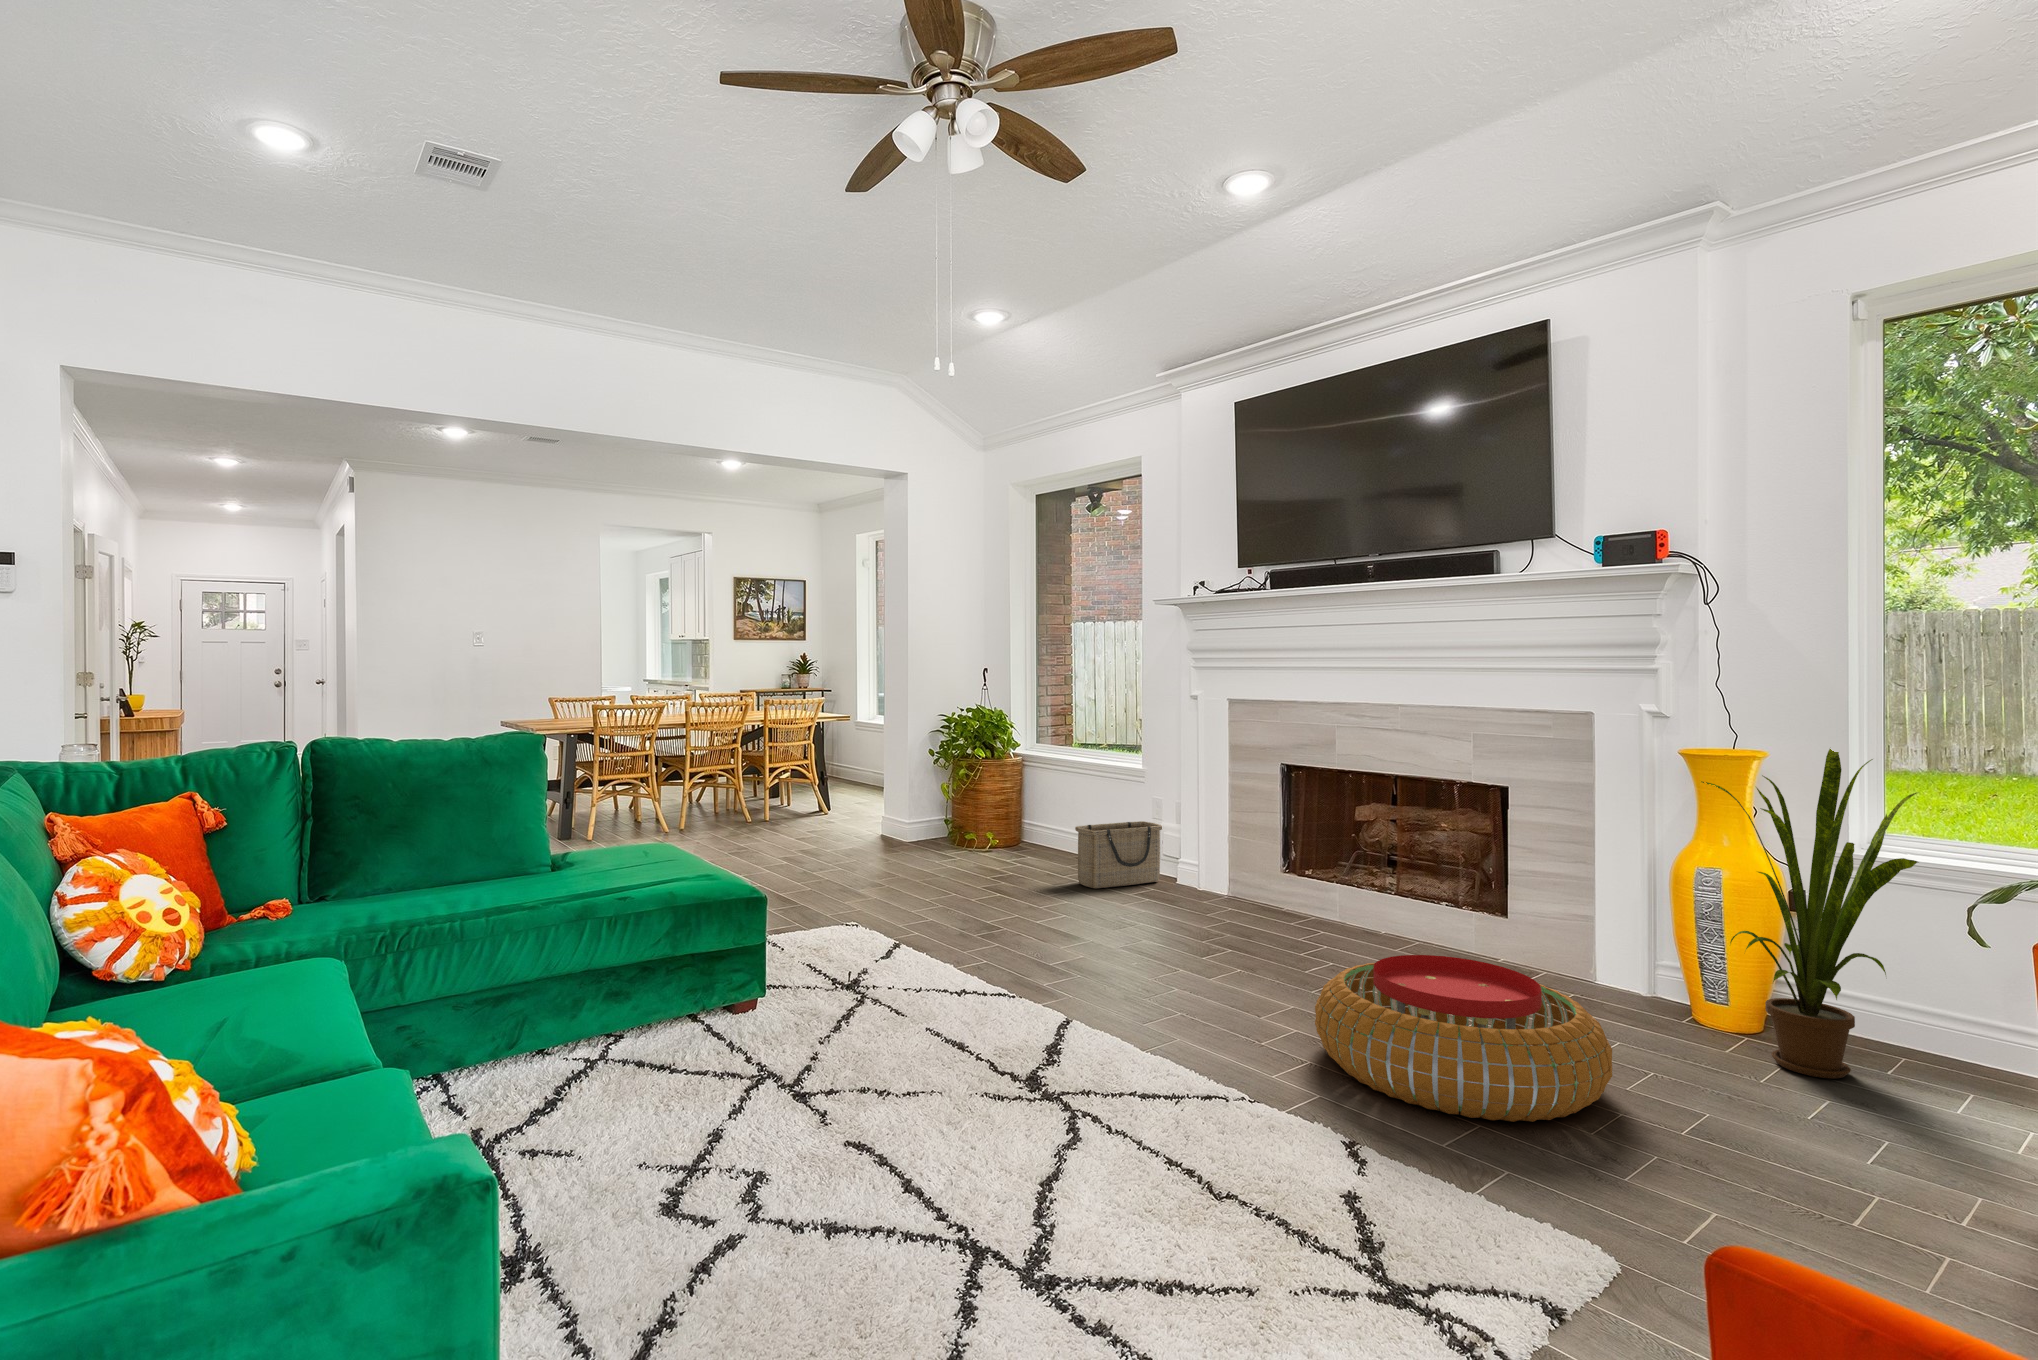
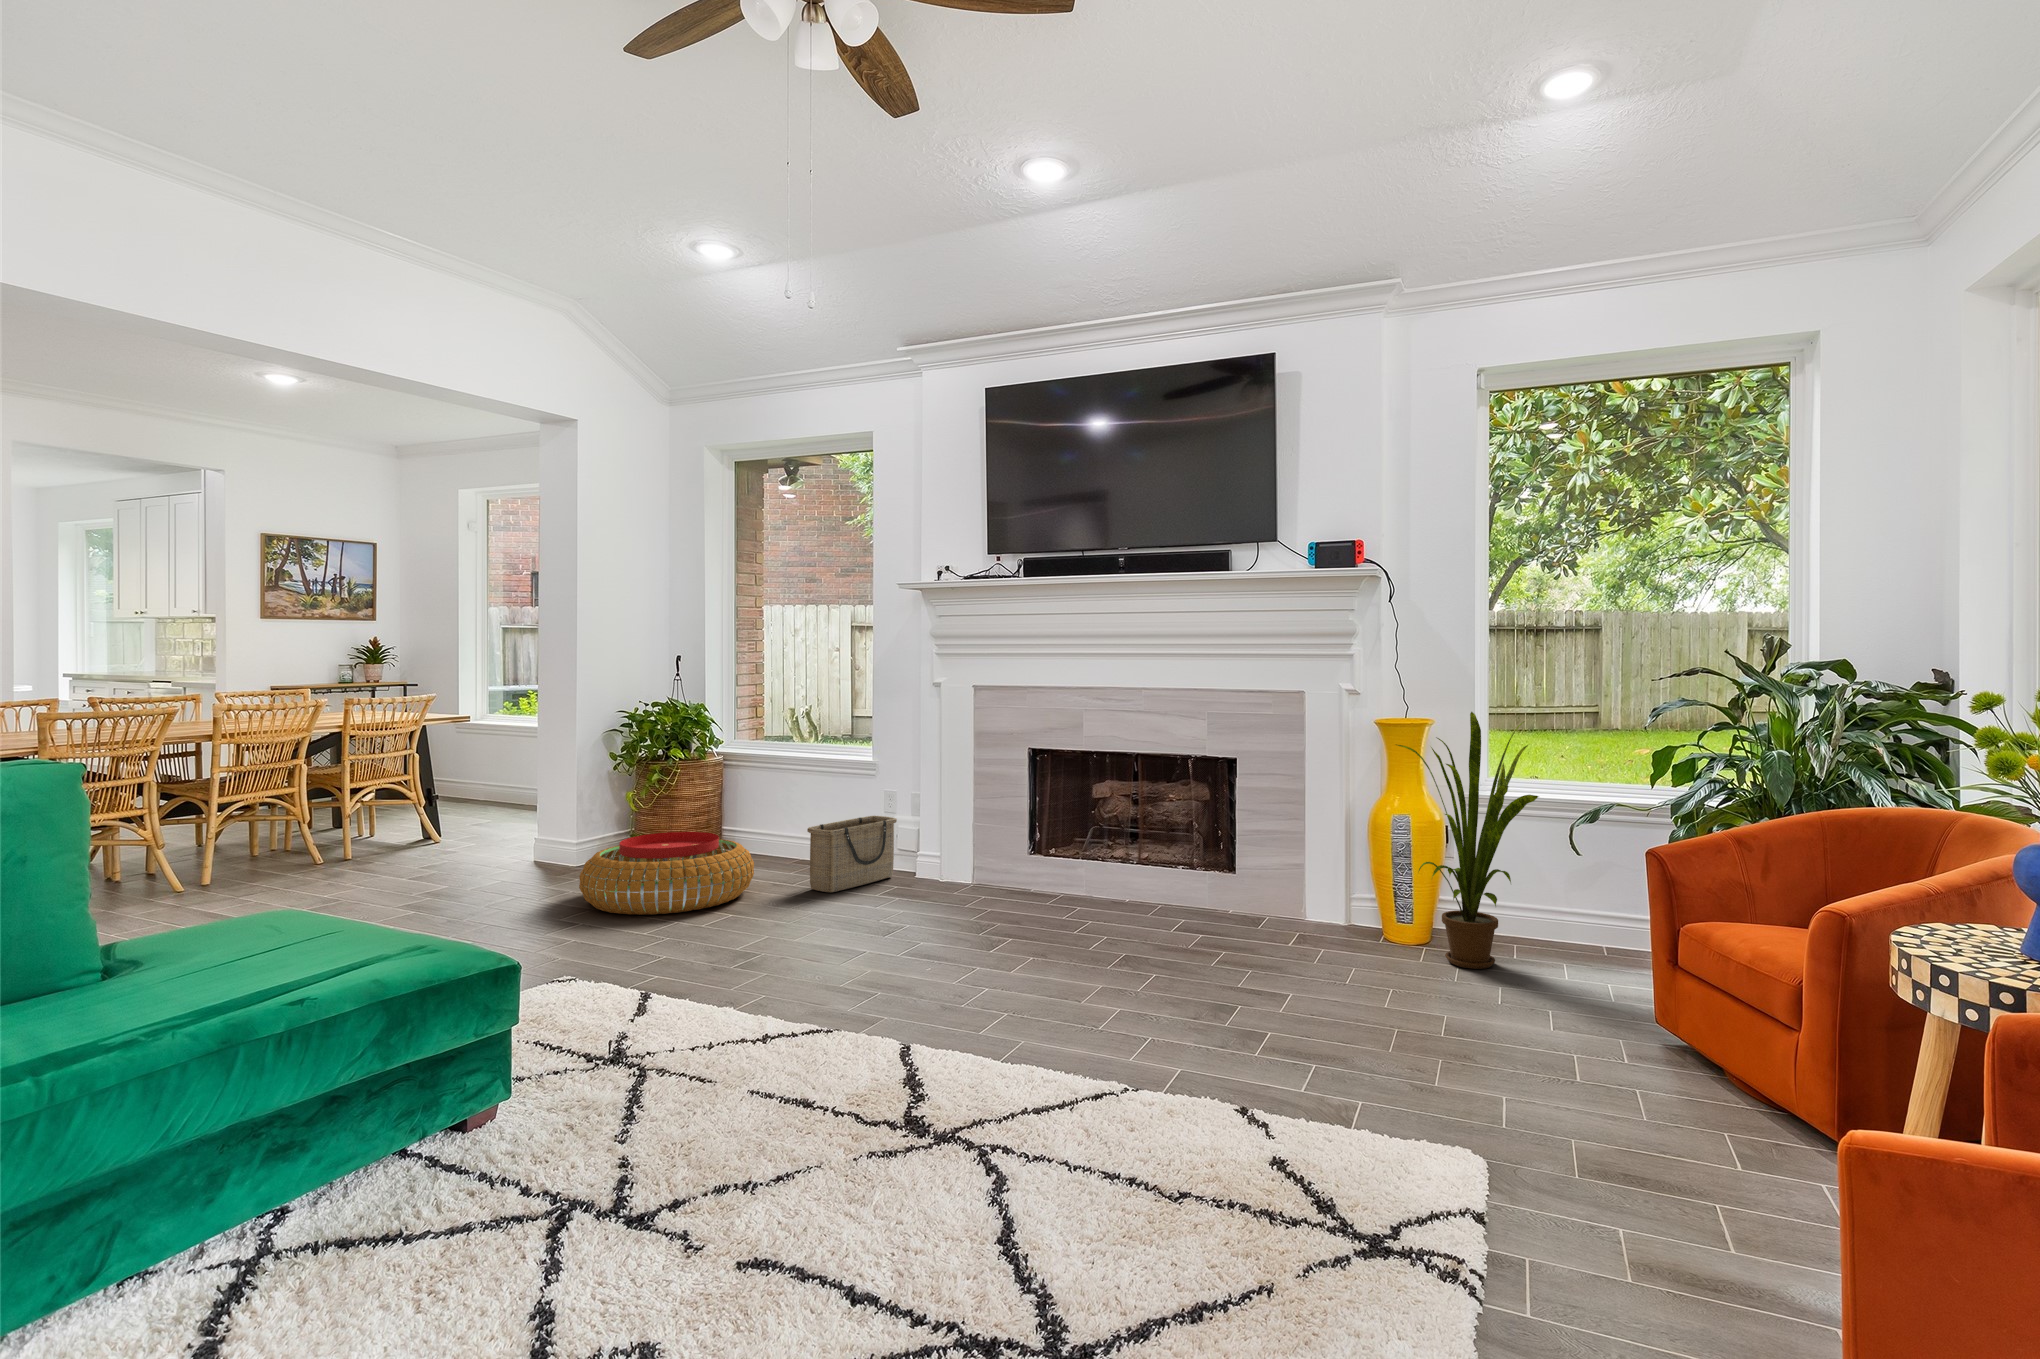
pouf: present [1315,955,1612,1122] -> present [579,832,754,915]

